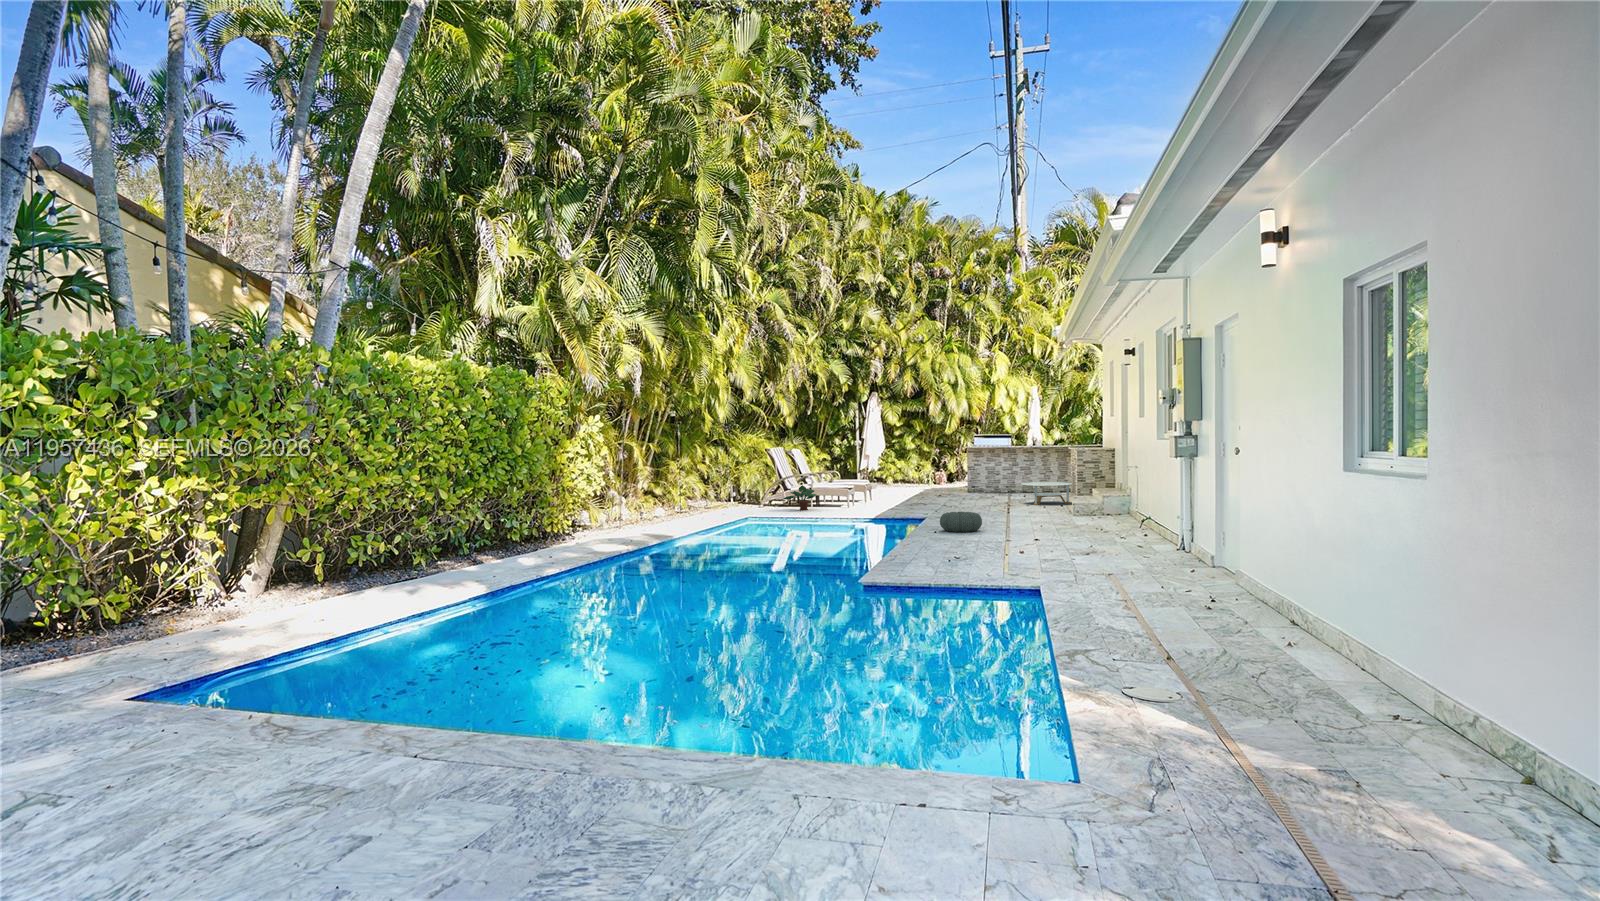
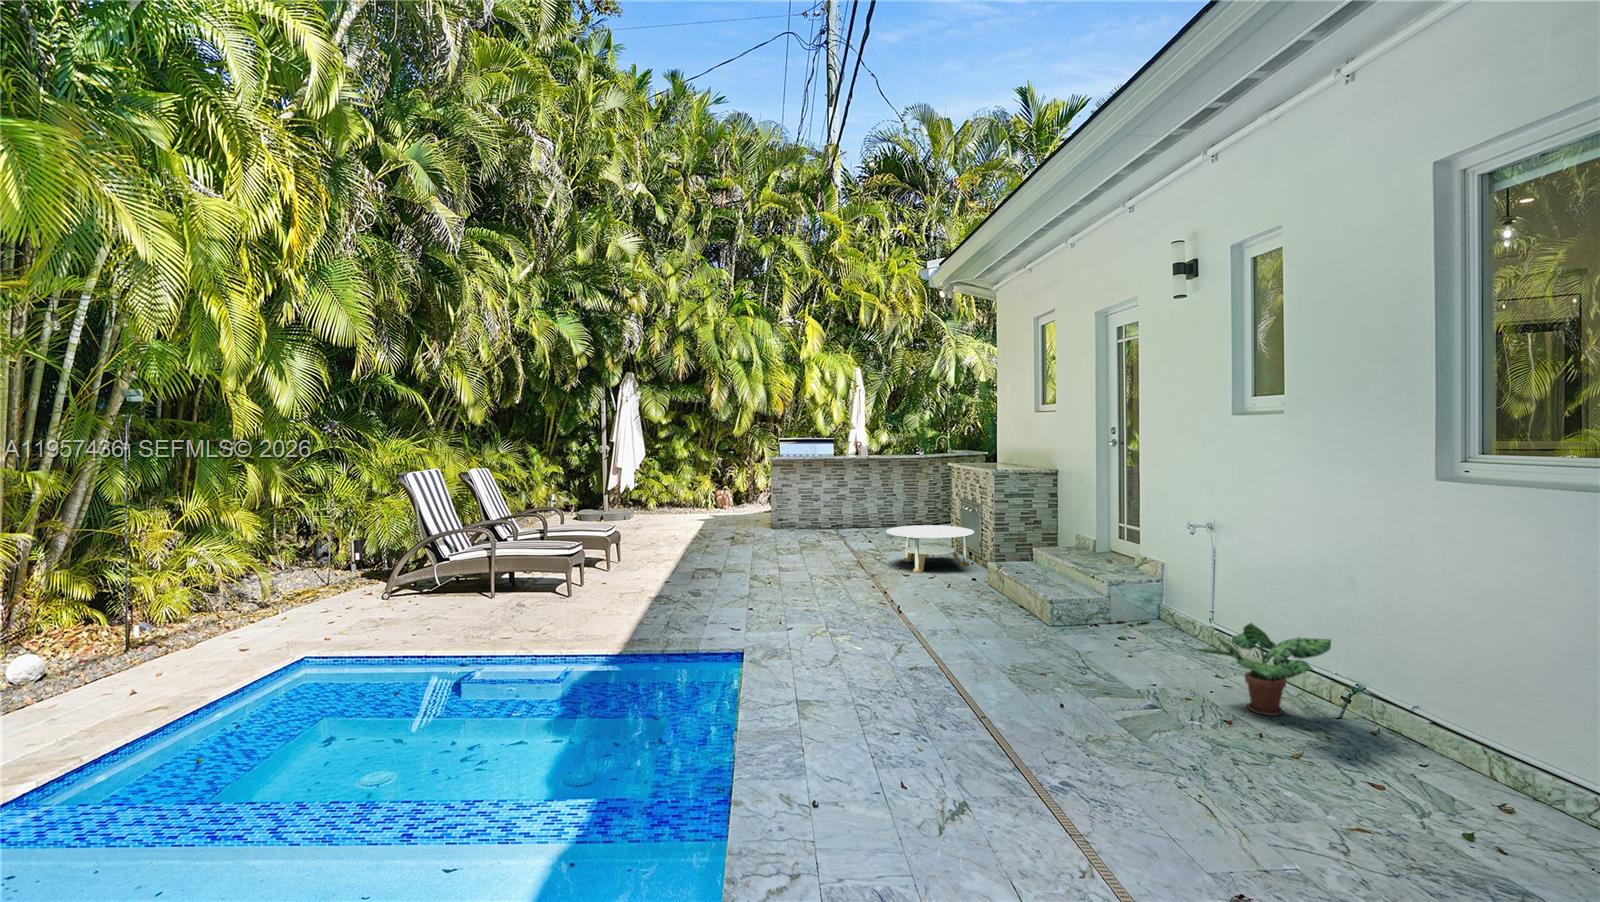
potted plant: present [783,485,816,511] -> present [1193,623,1331,716]
pouf: present [940,511,982,532] -> none [805,684,927,768]

